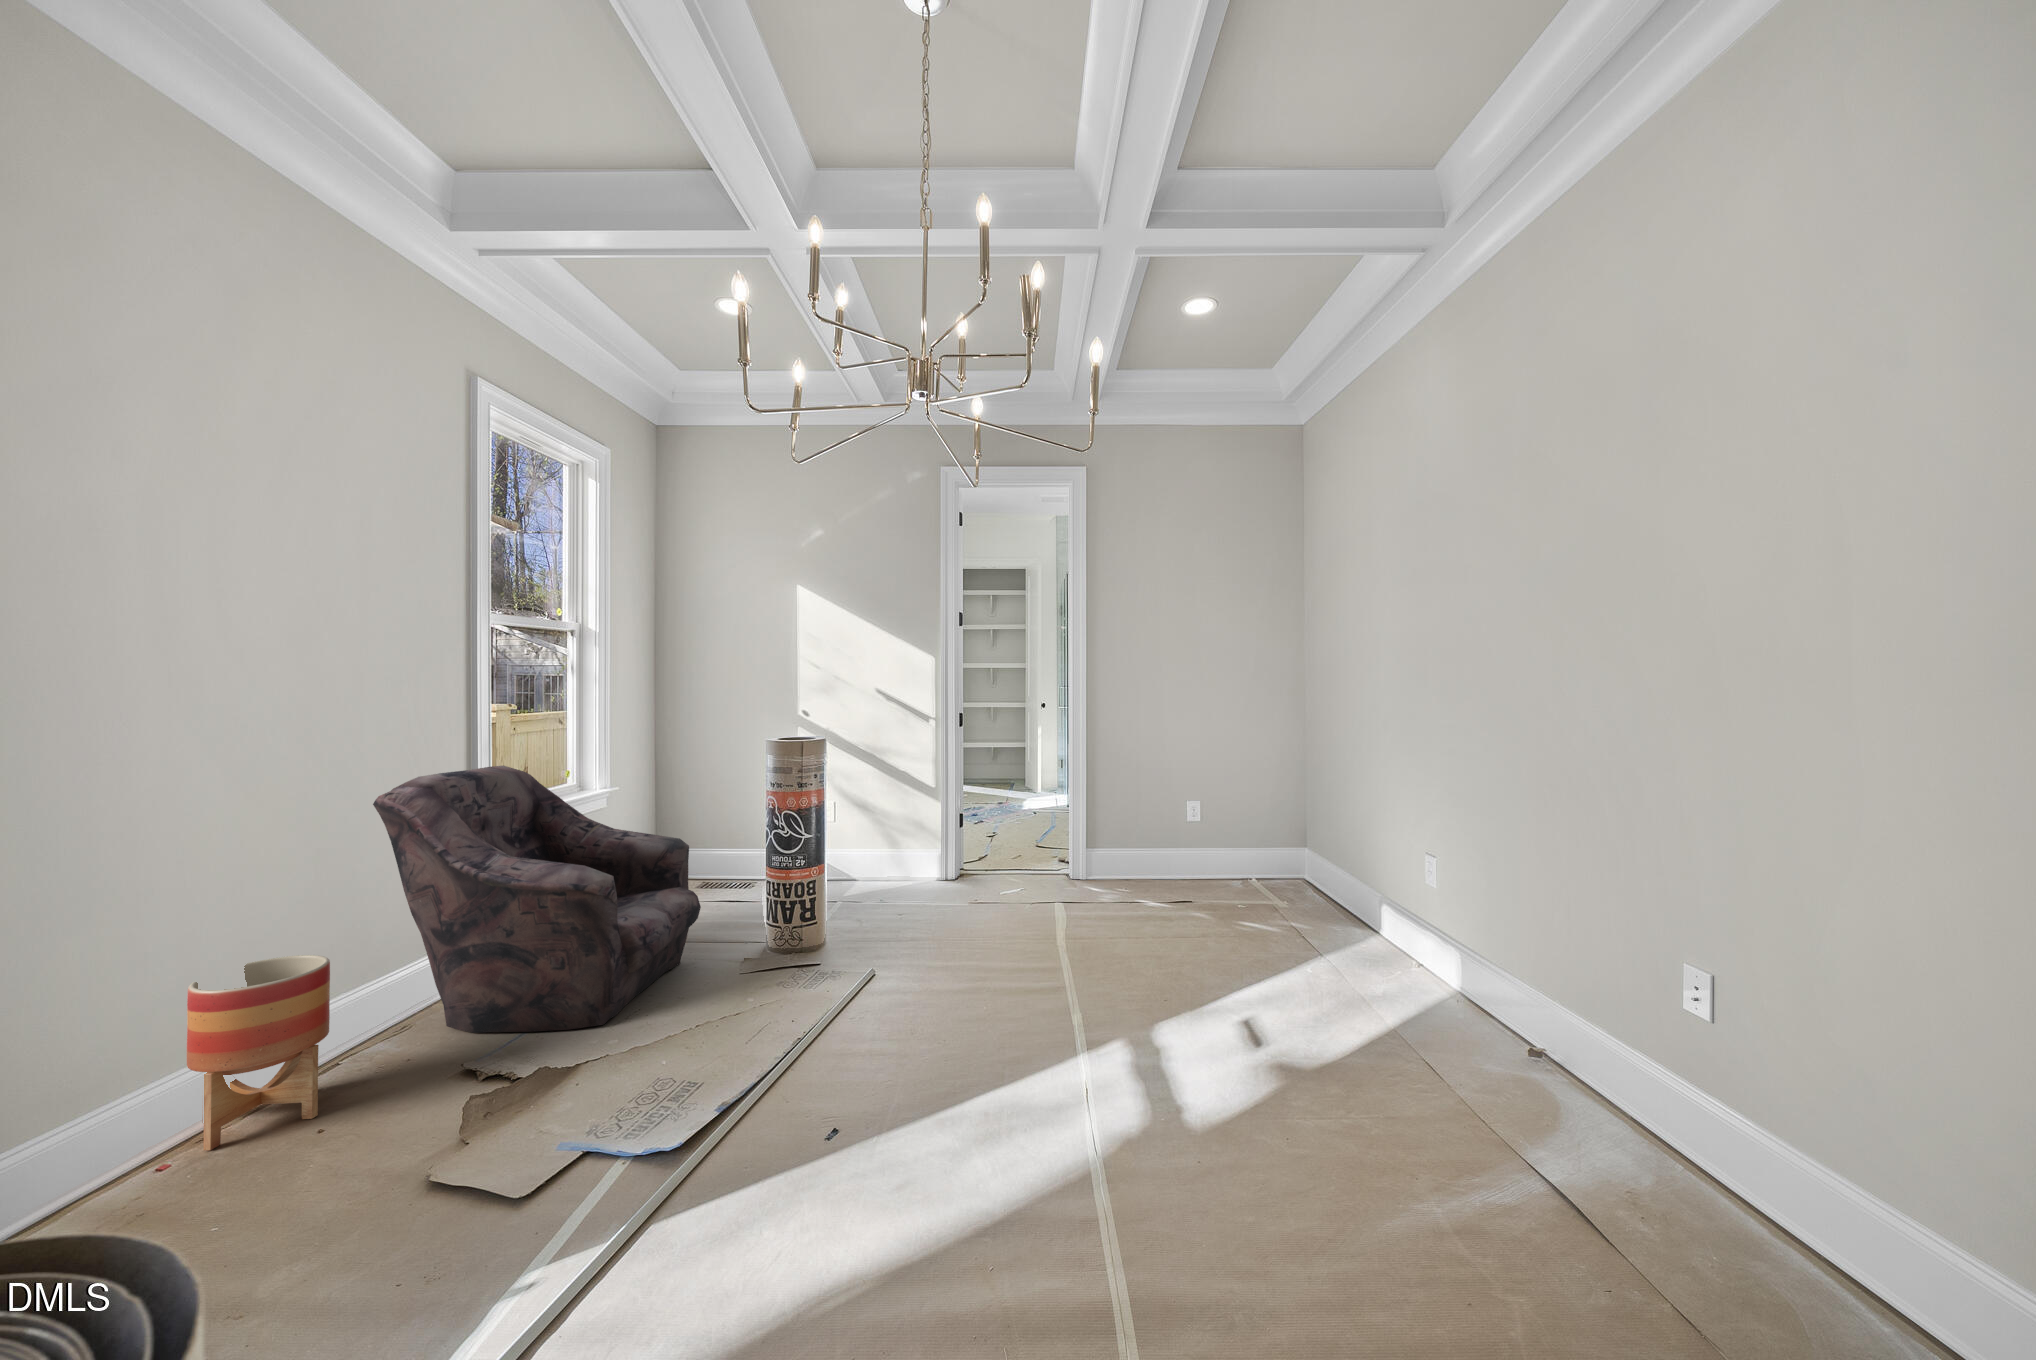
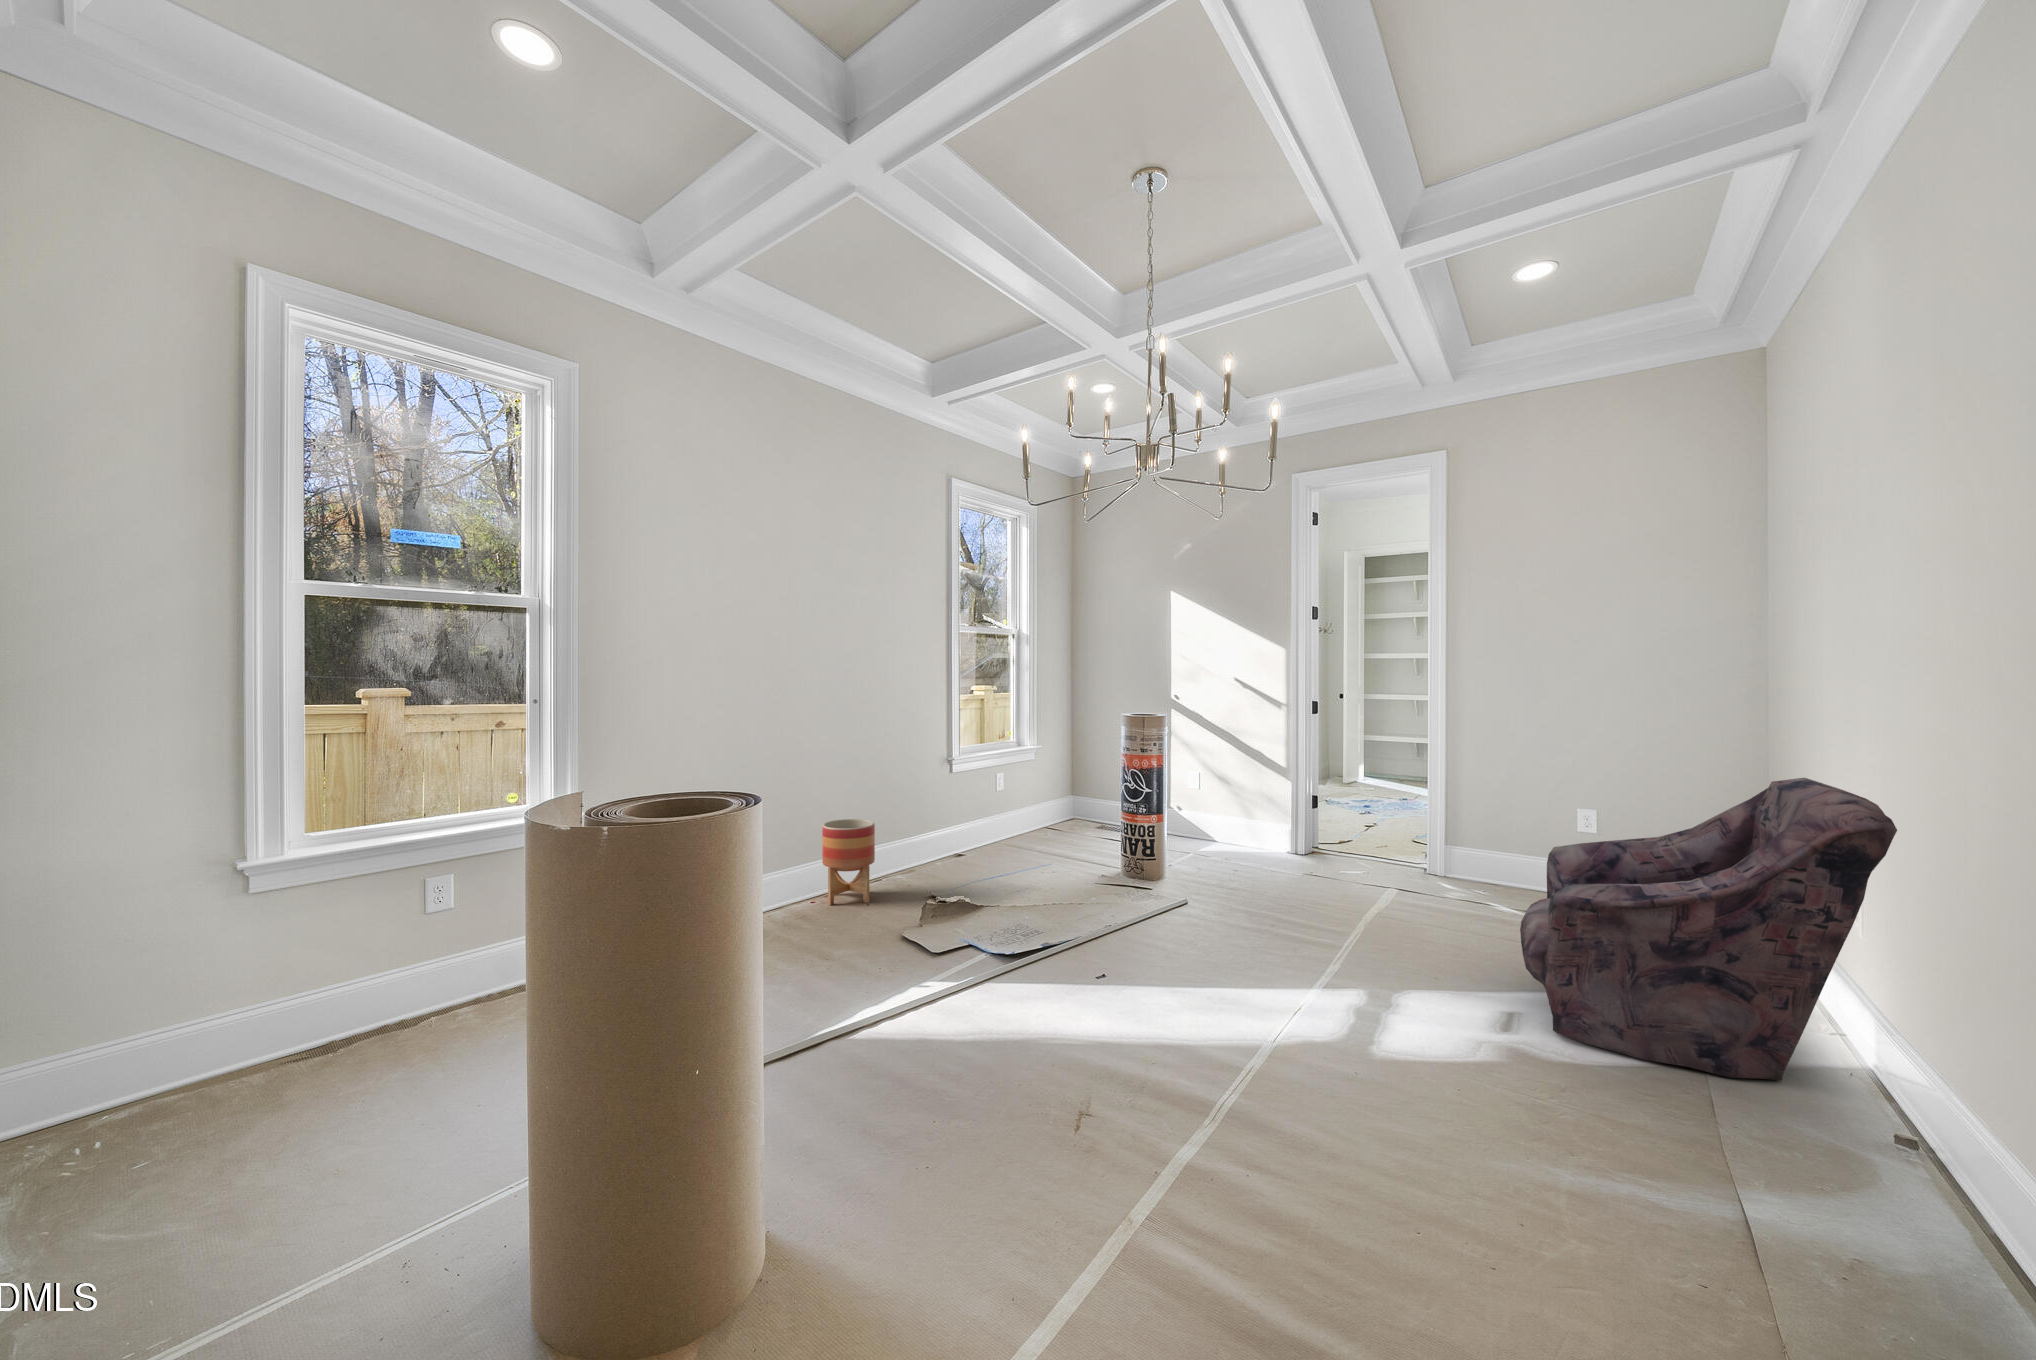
armchair: present [373,765,701,1033] -> present [1520,778,1897,1080]

